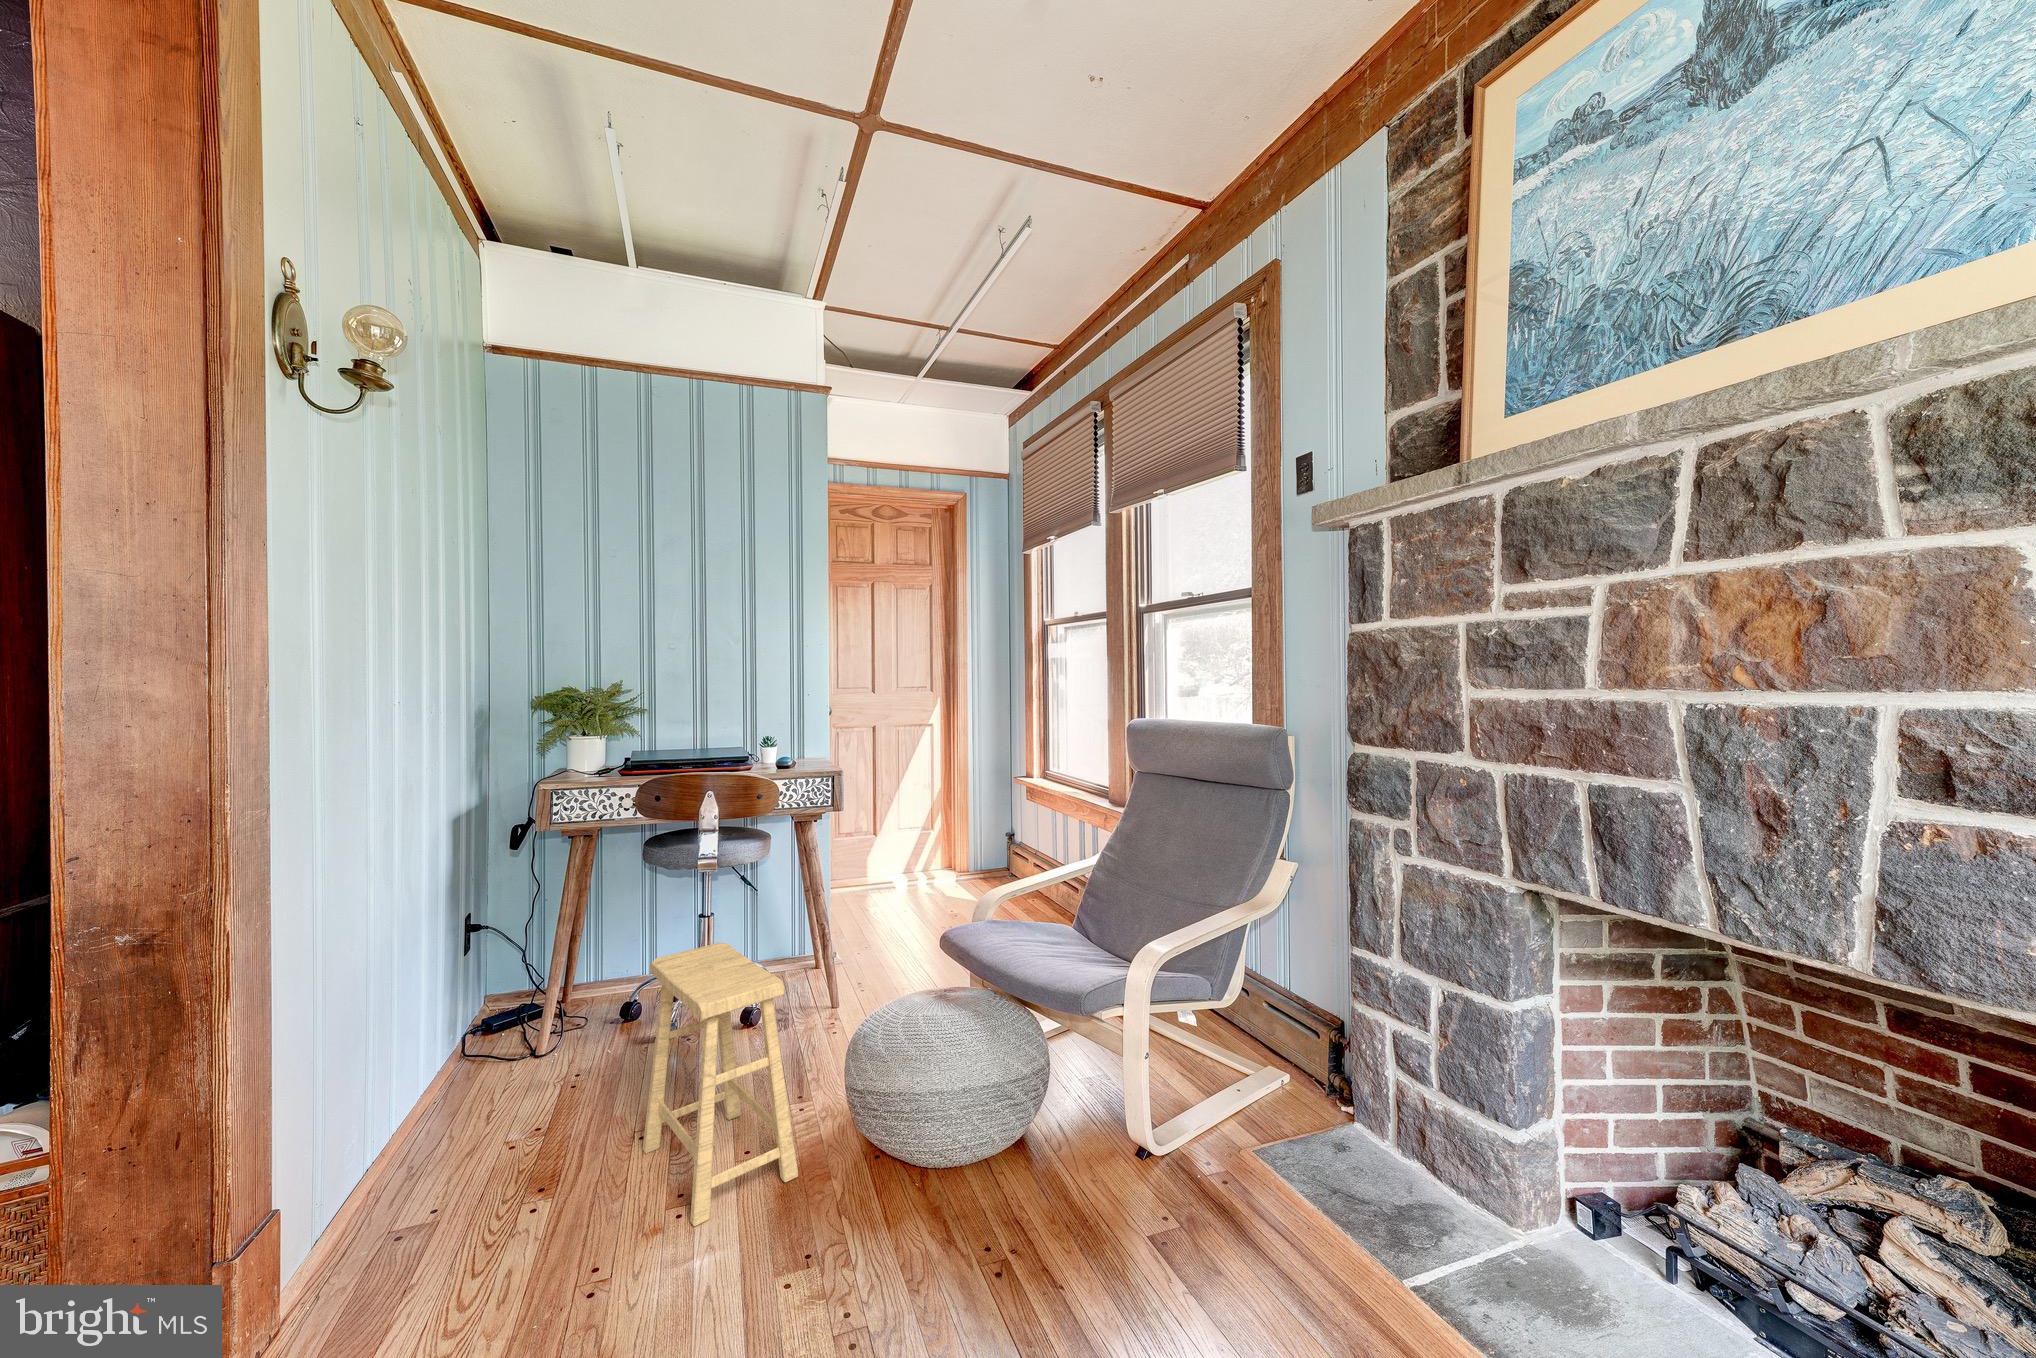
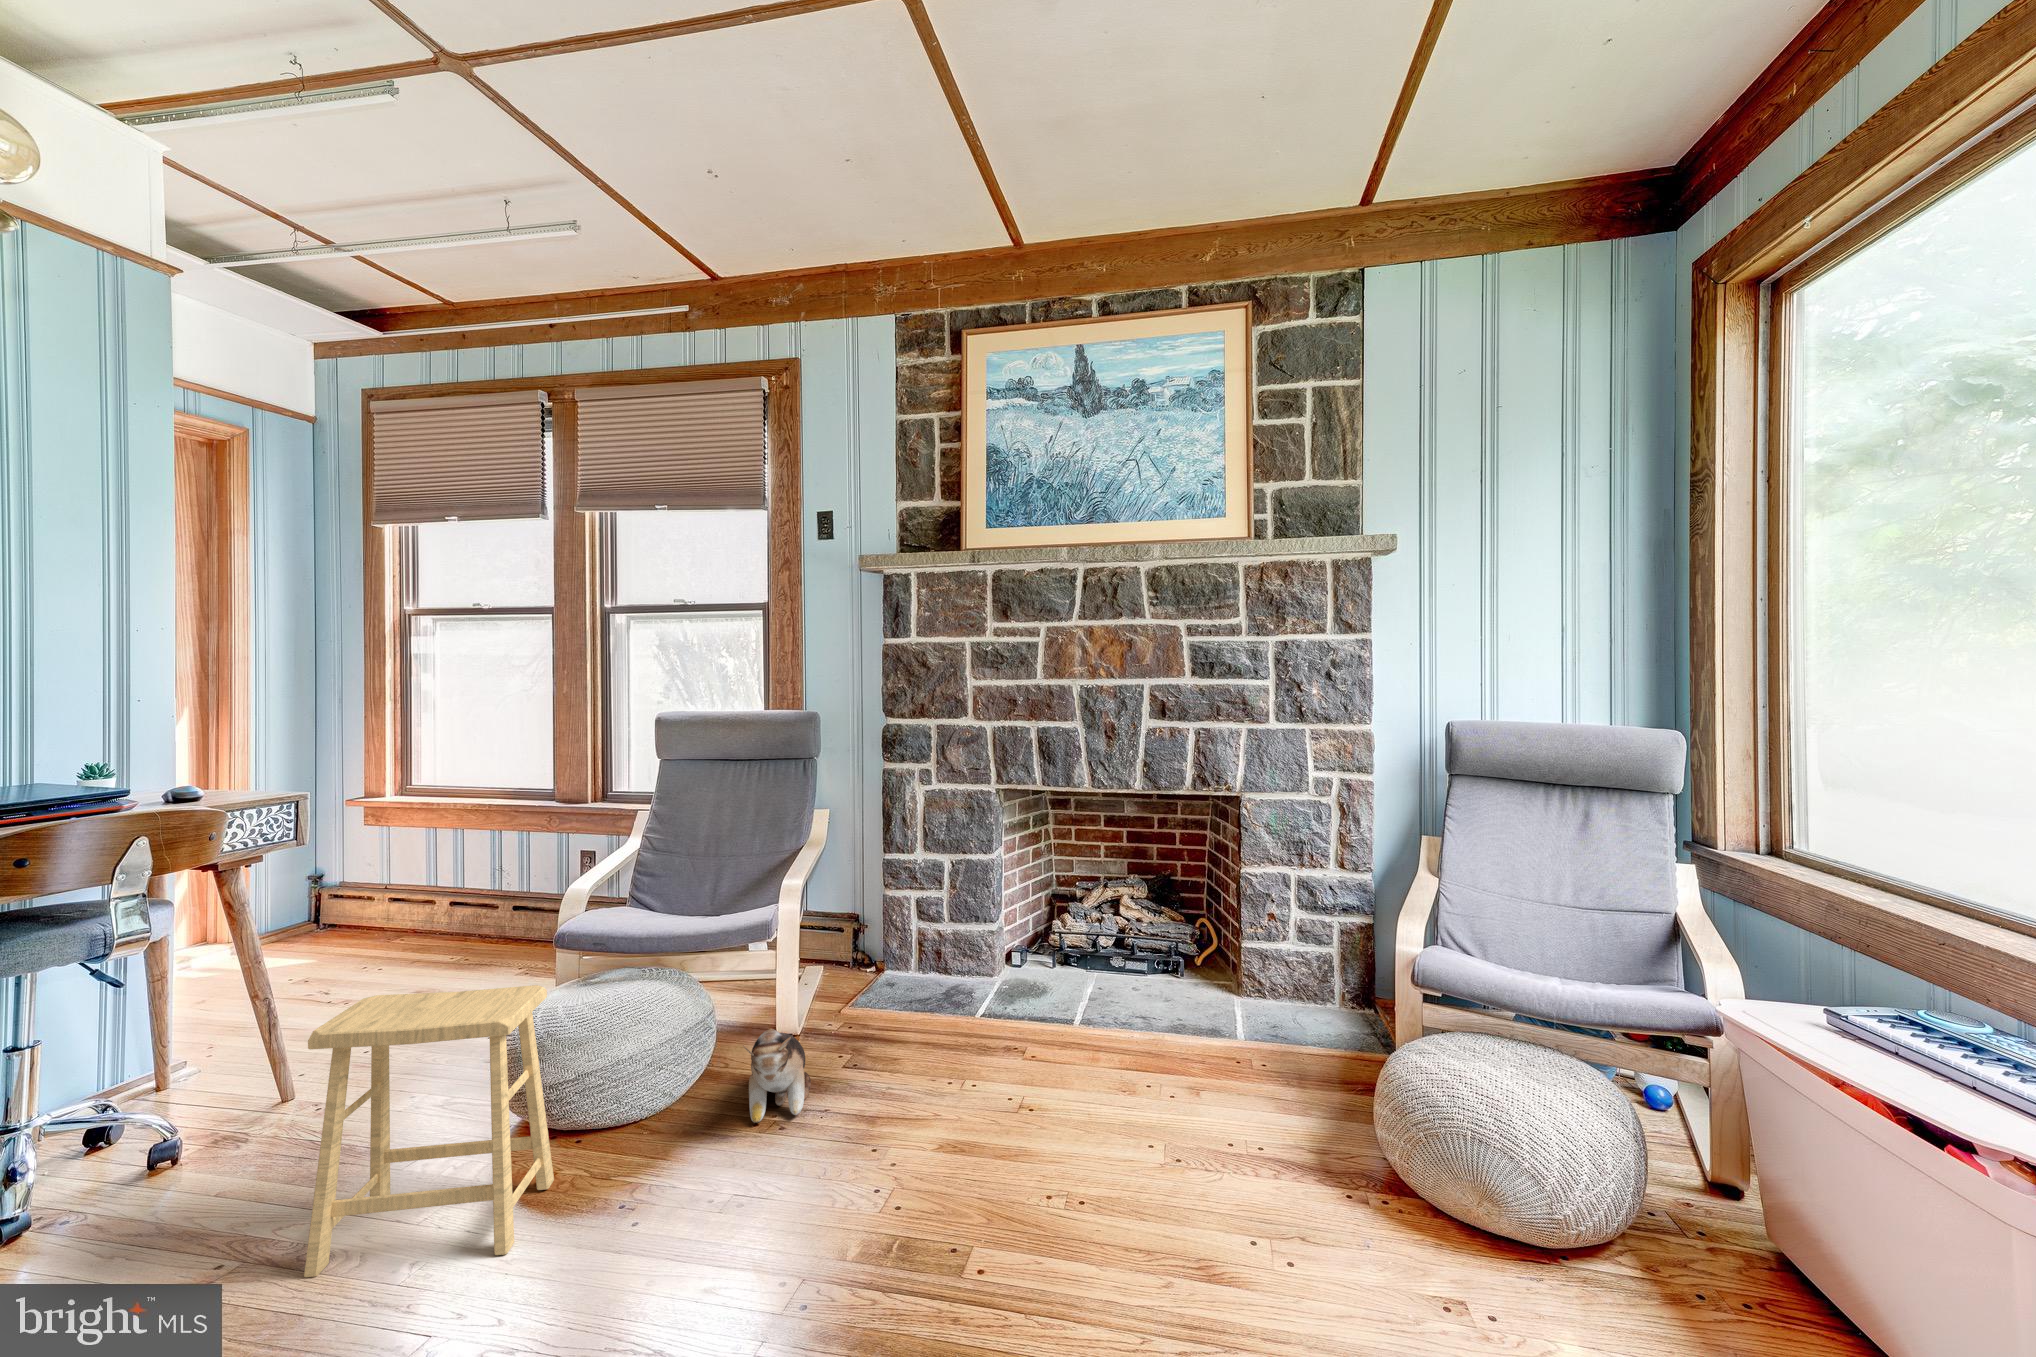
plush toy: none [922,1130,1092,1263] -> present [744,1029,811,1123]

